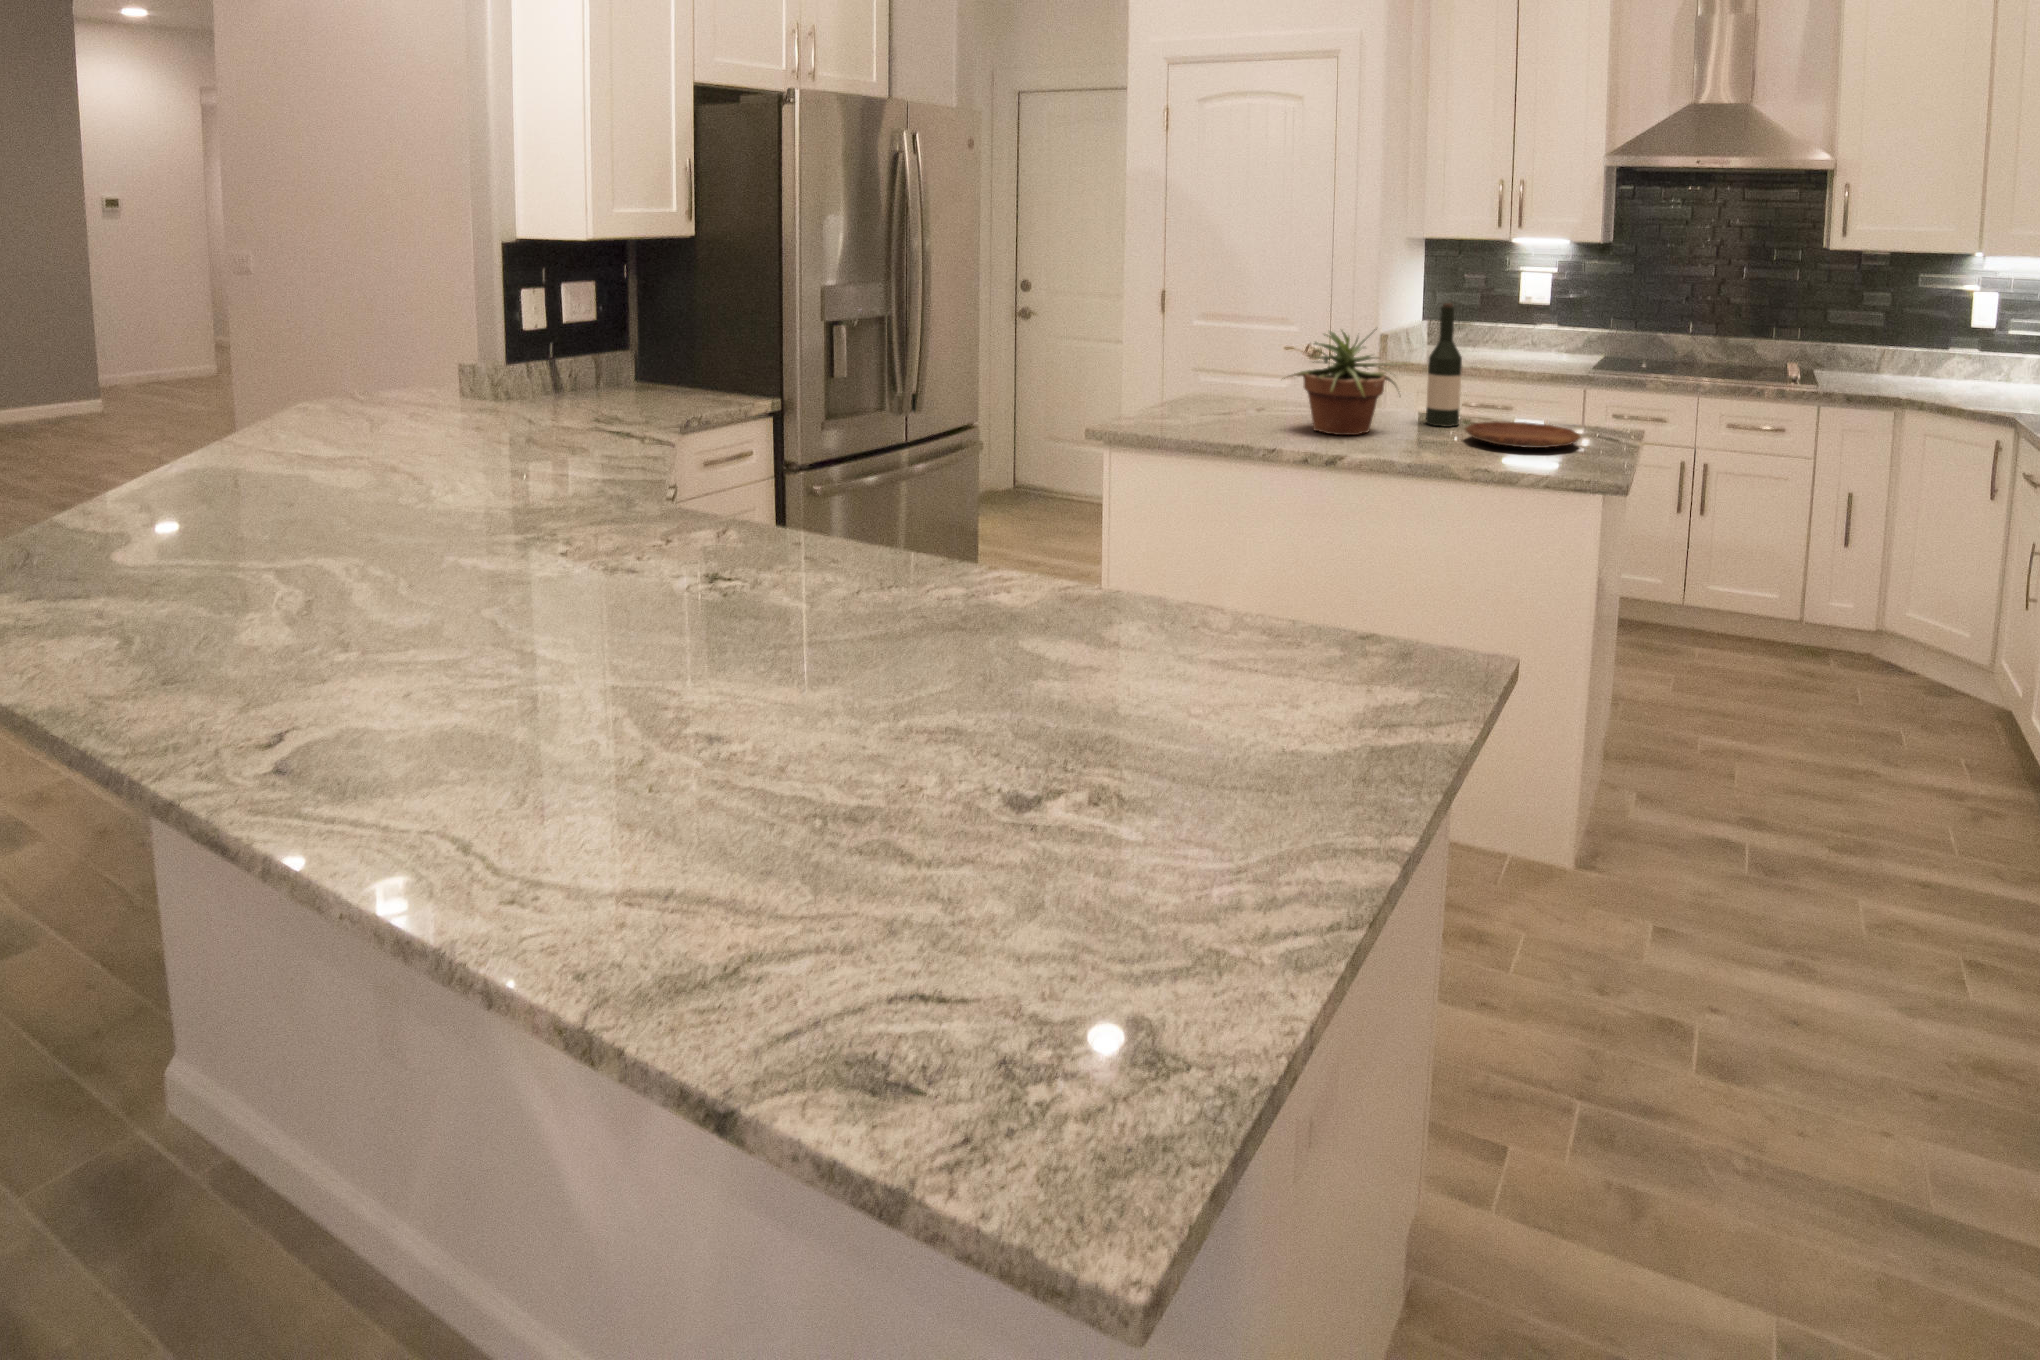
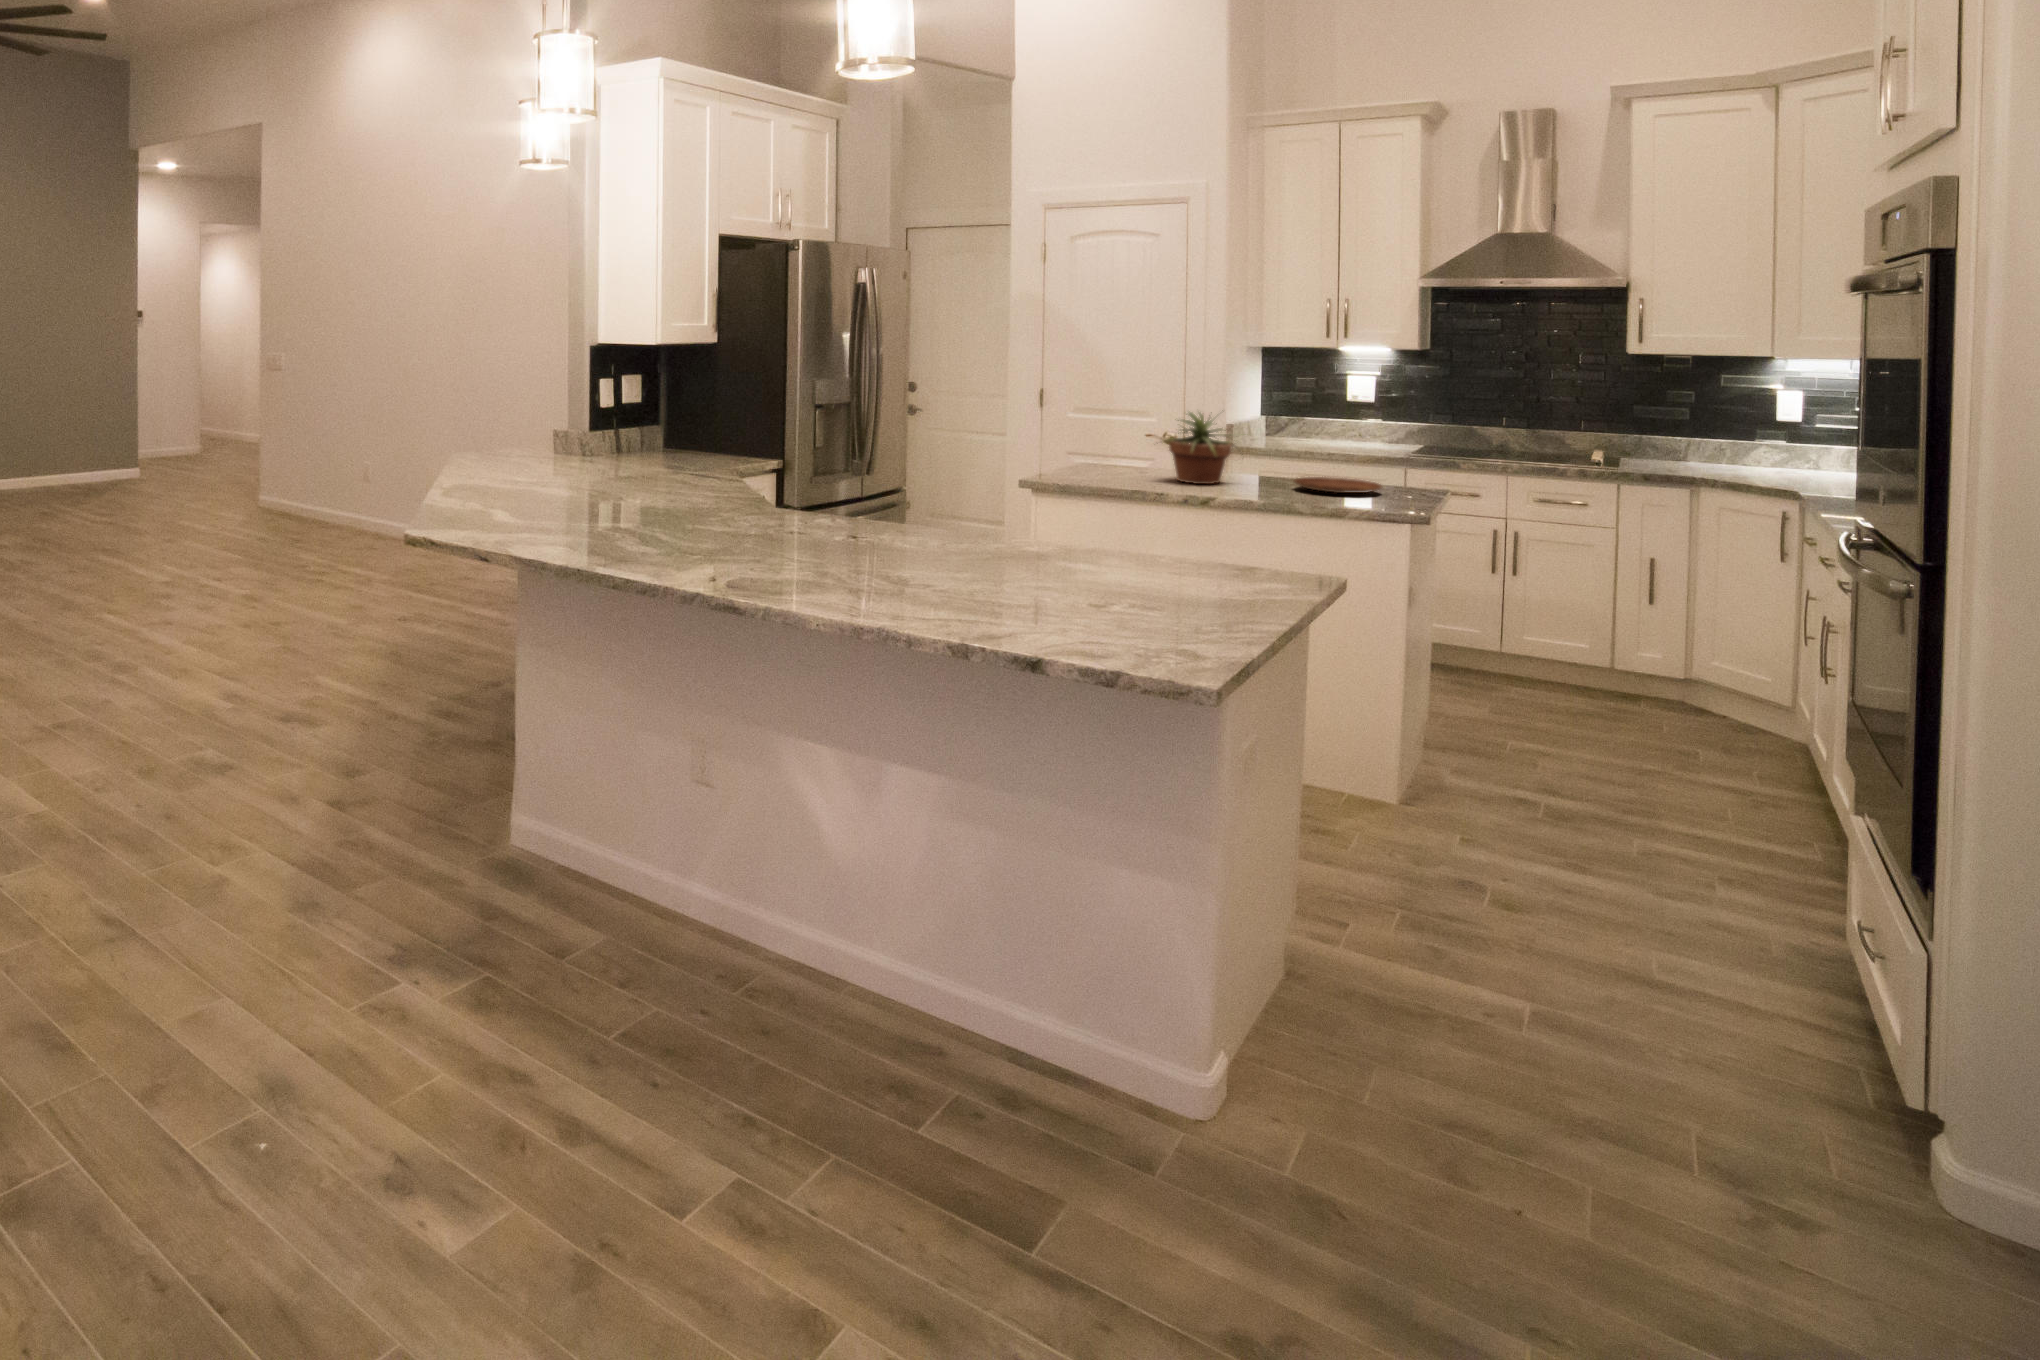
wine bottle: present [1426,303,1462,427] -> none [1263,393,1291,482]

